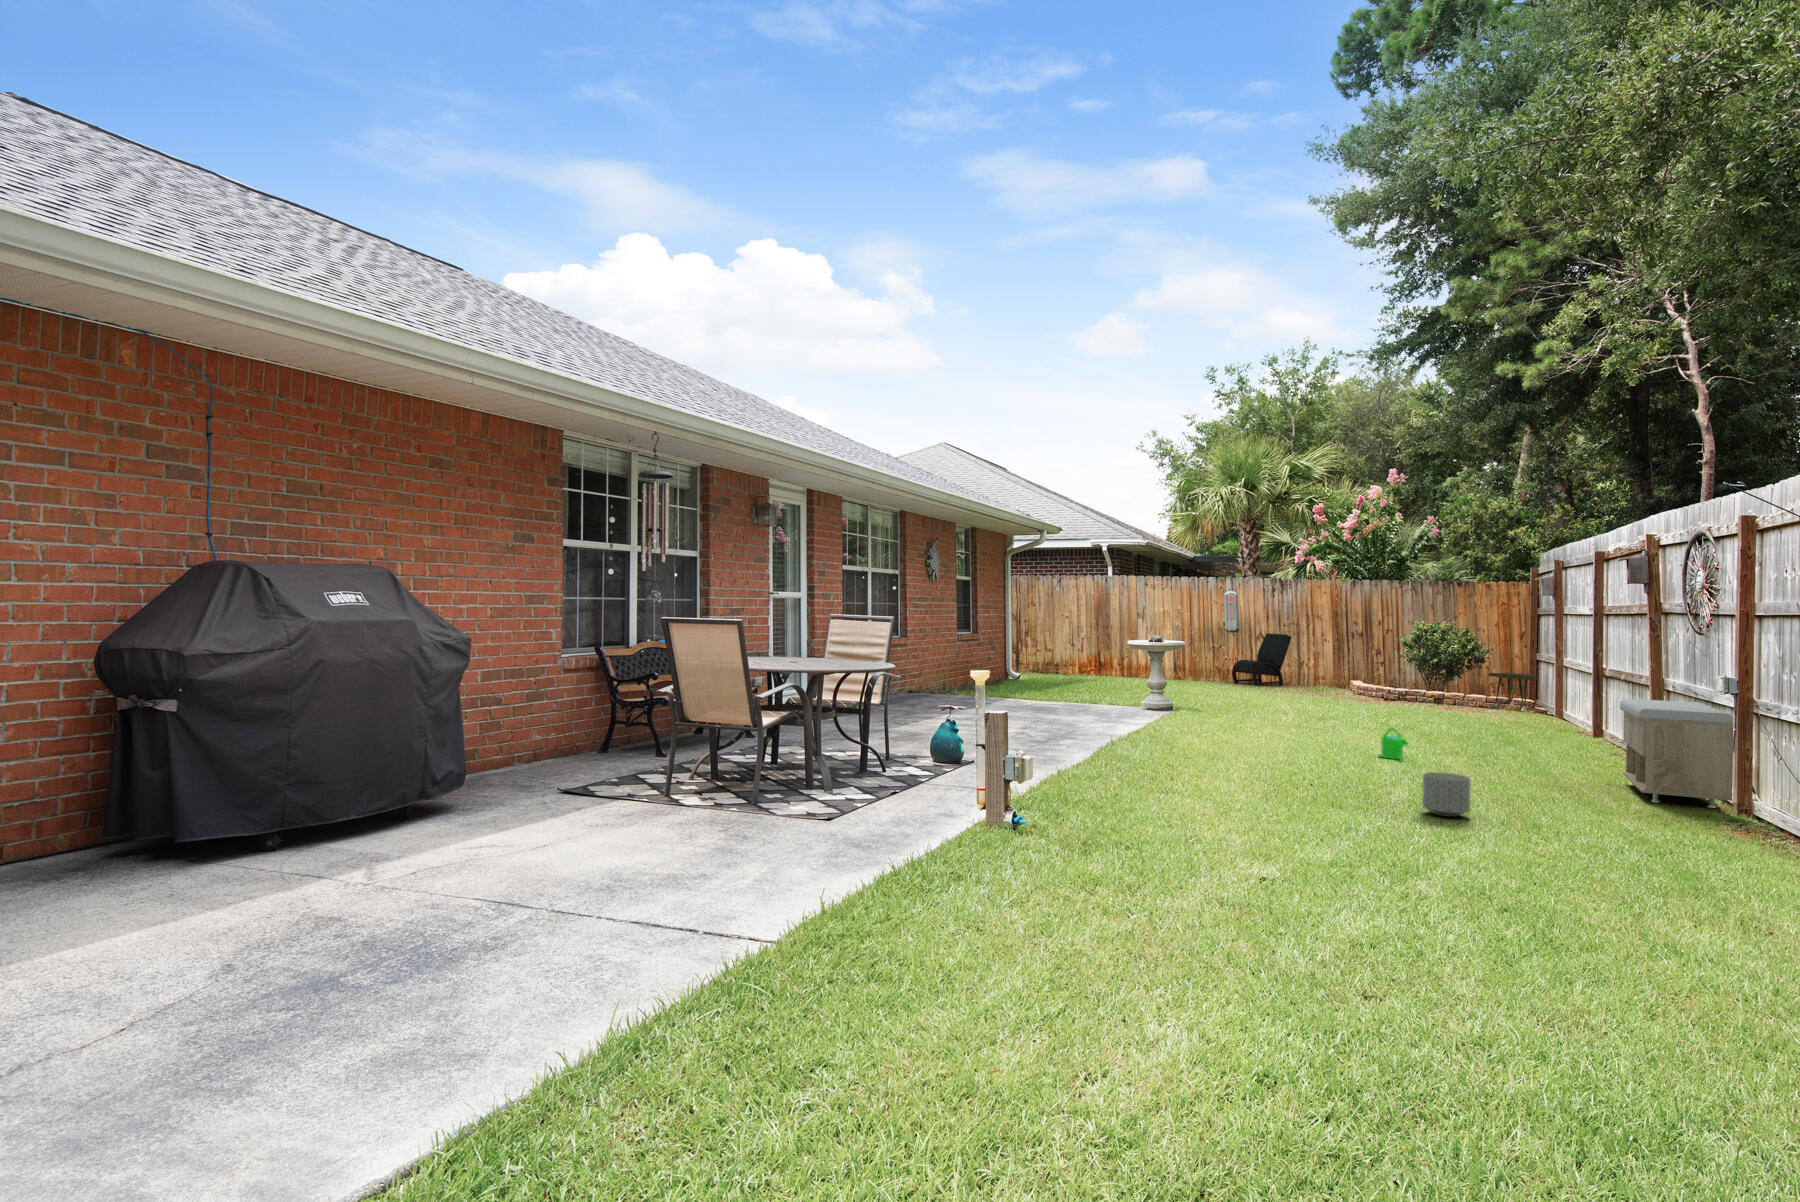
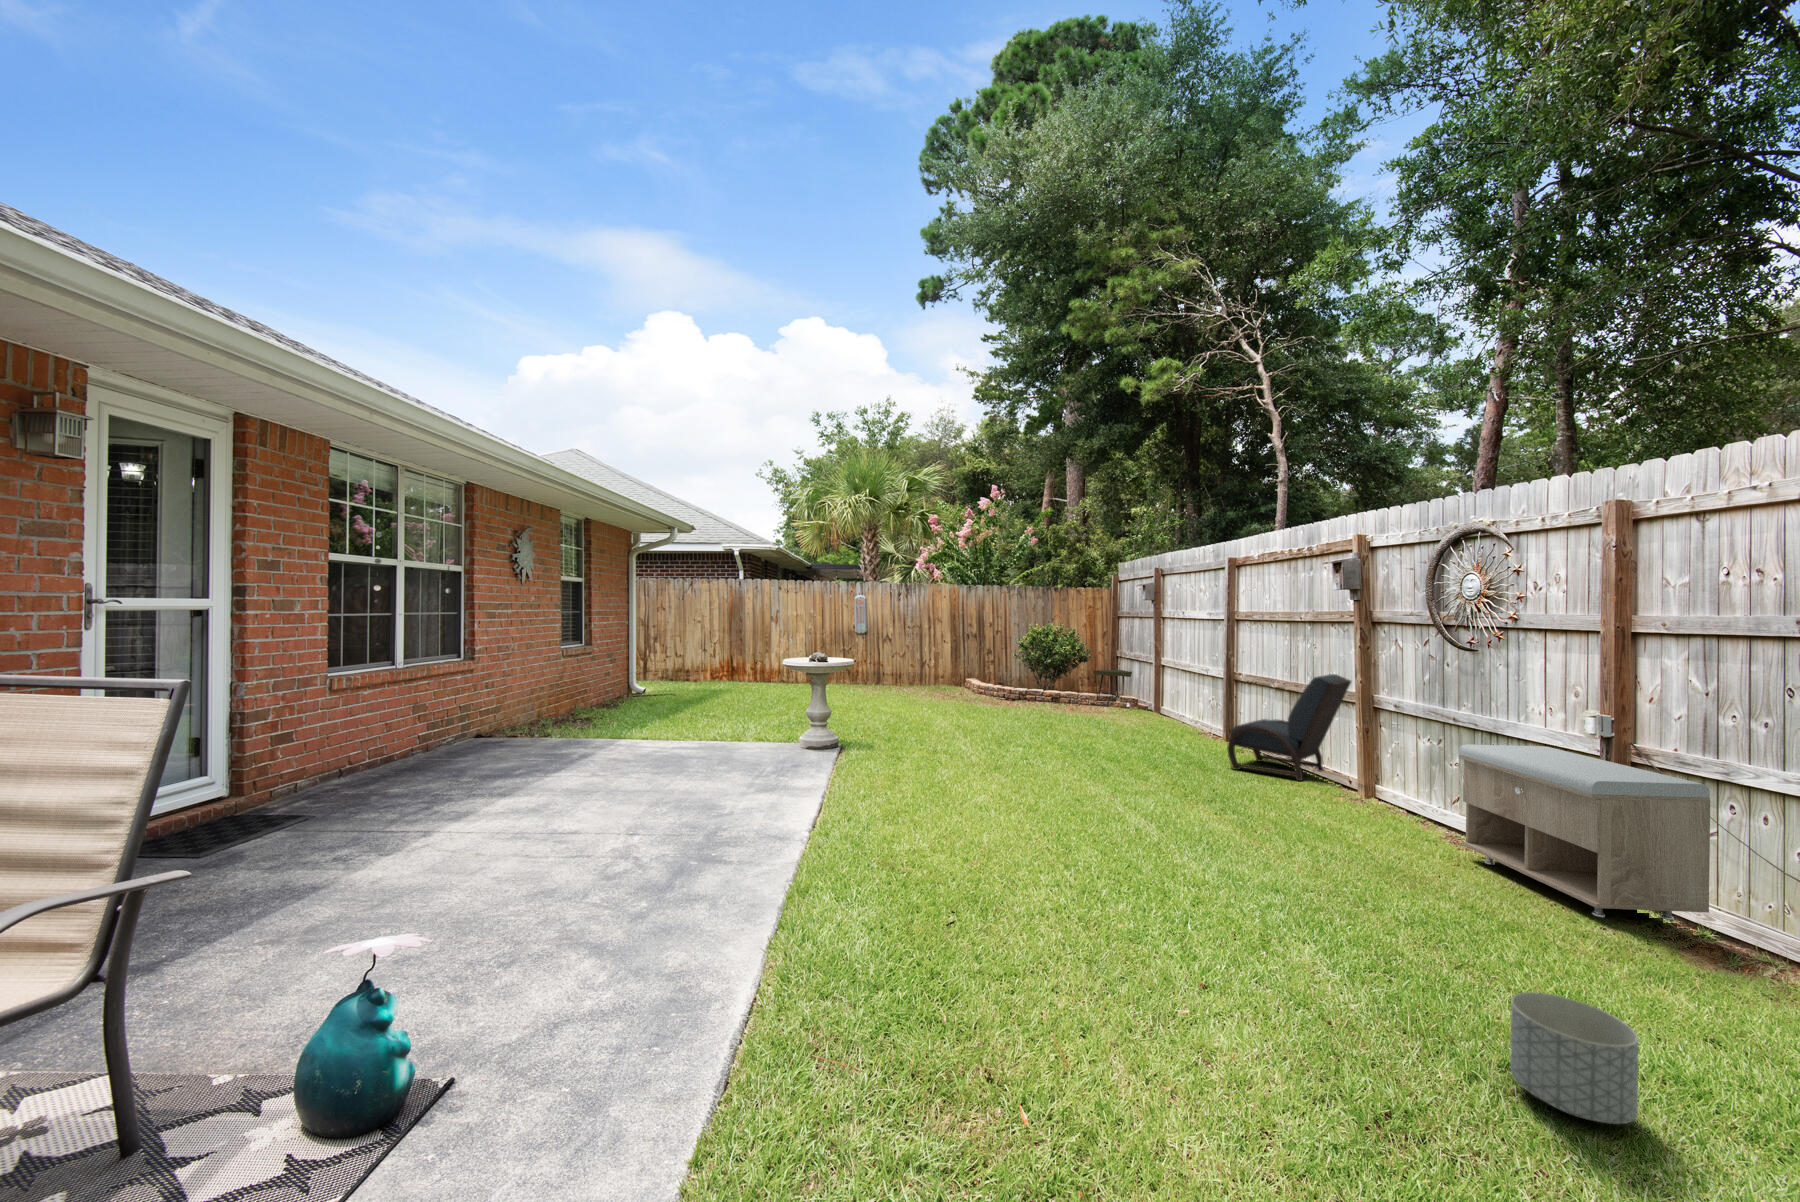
lounge chair: present [1232,633,1291,686] -> present [1227,674,1351,781]
watering can: present [1380,728,1408,759] -> none [1138,786,1187,831]

